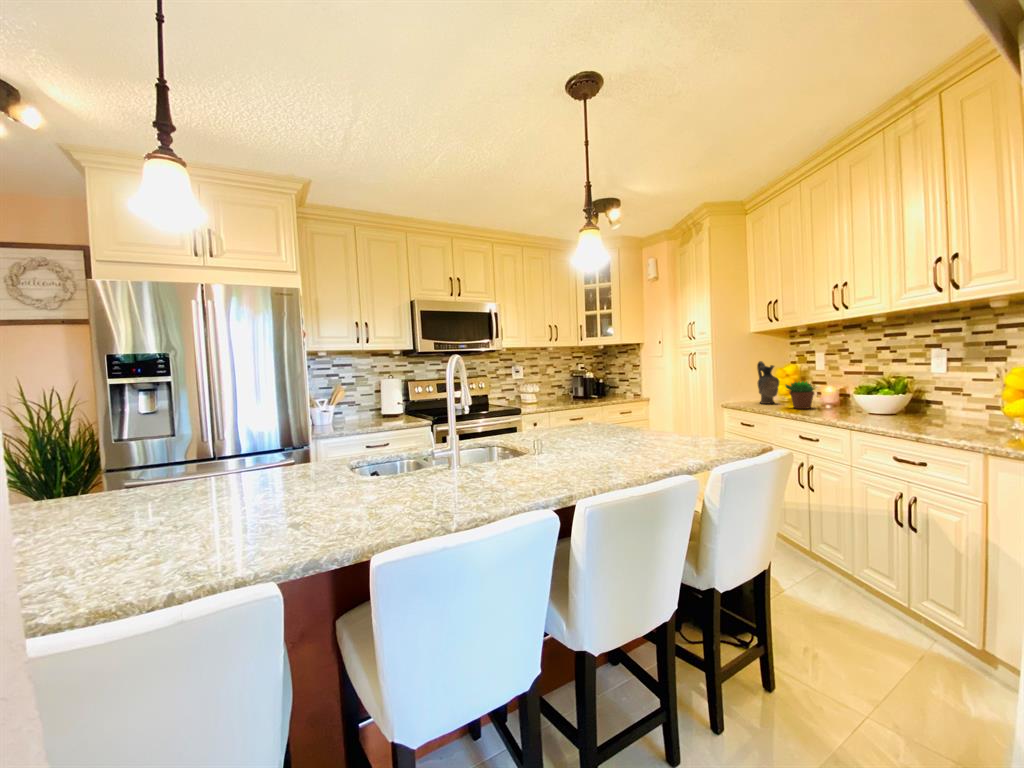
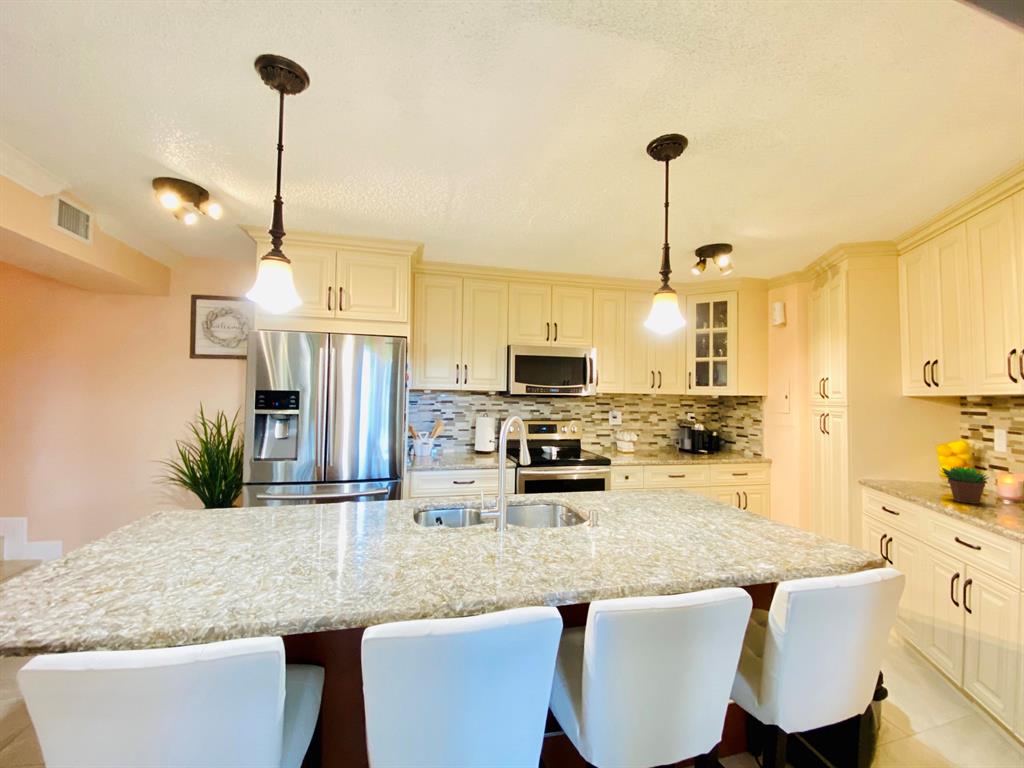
ceramic pitcher: present [757,361,779,404] -> none [907,433,939,488]

